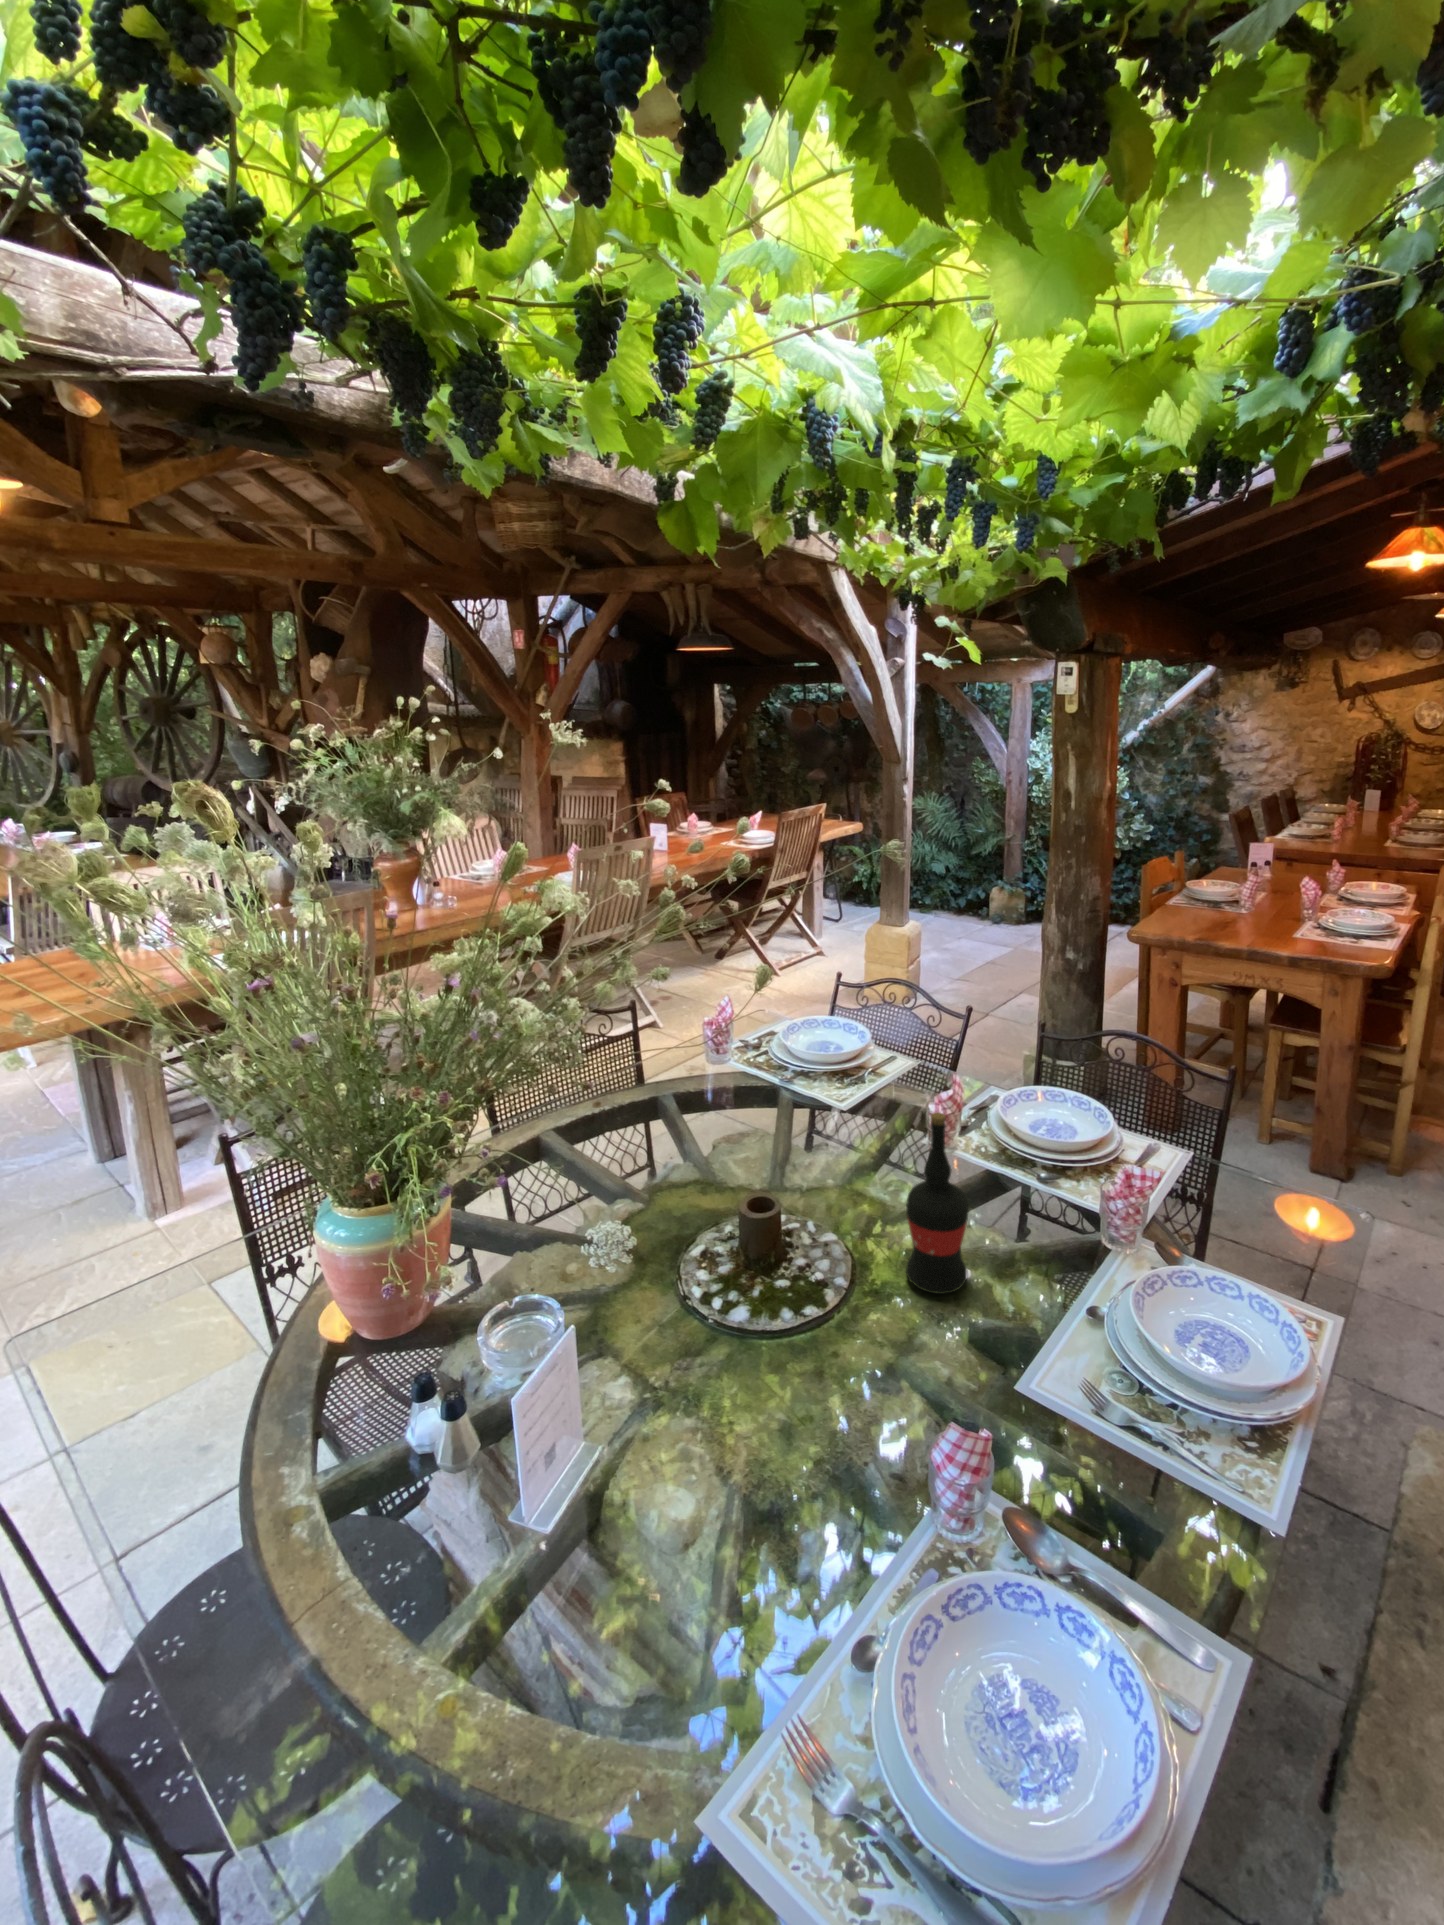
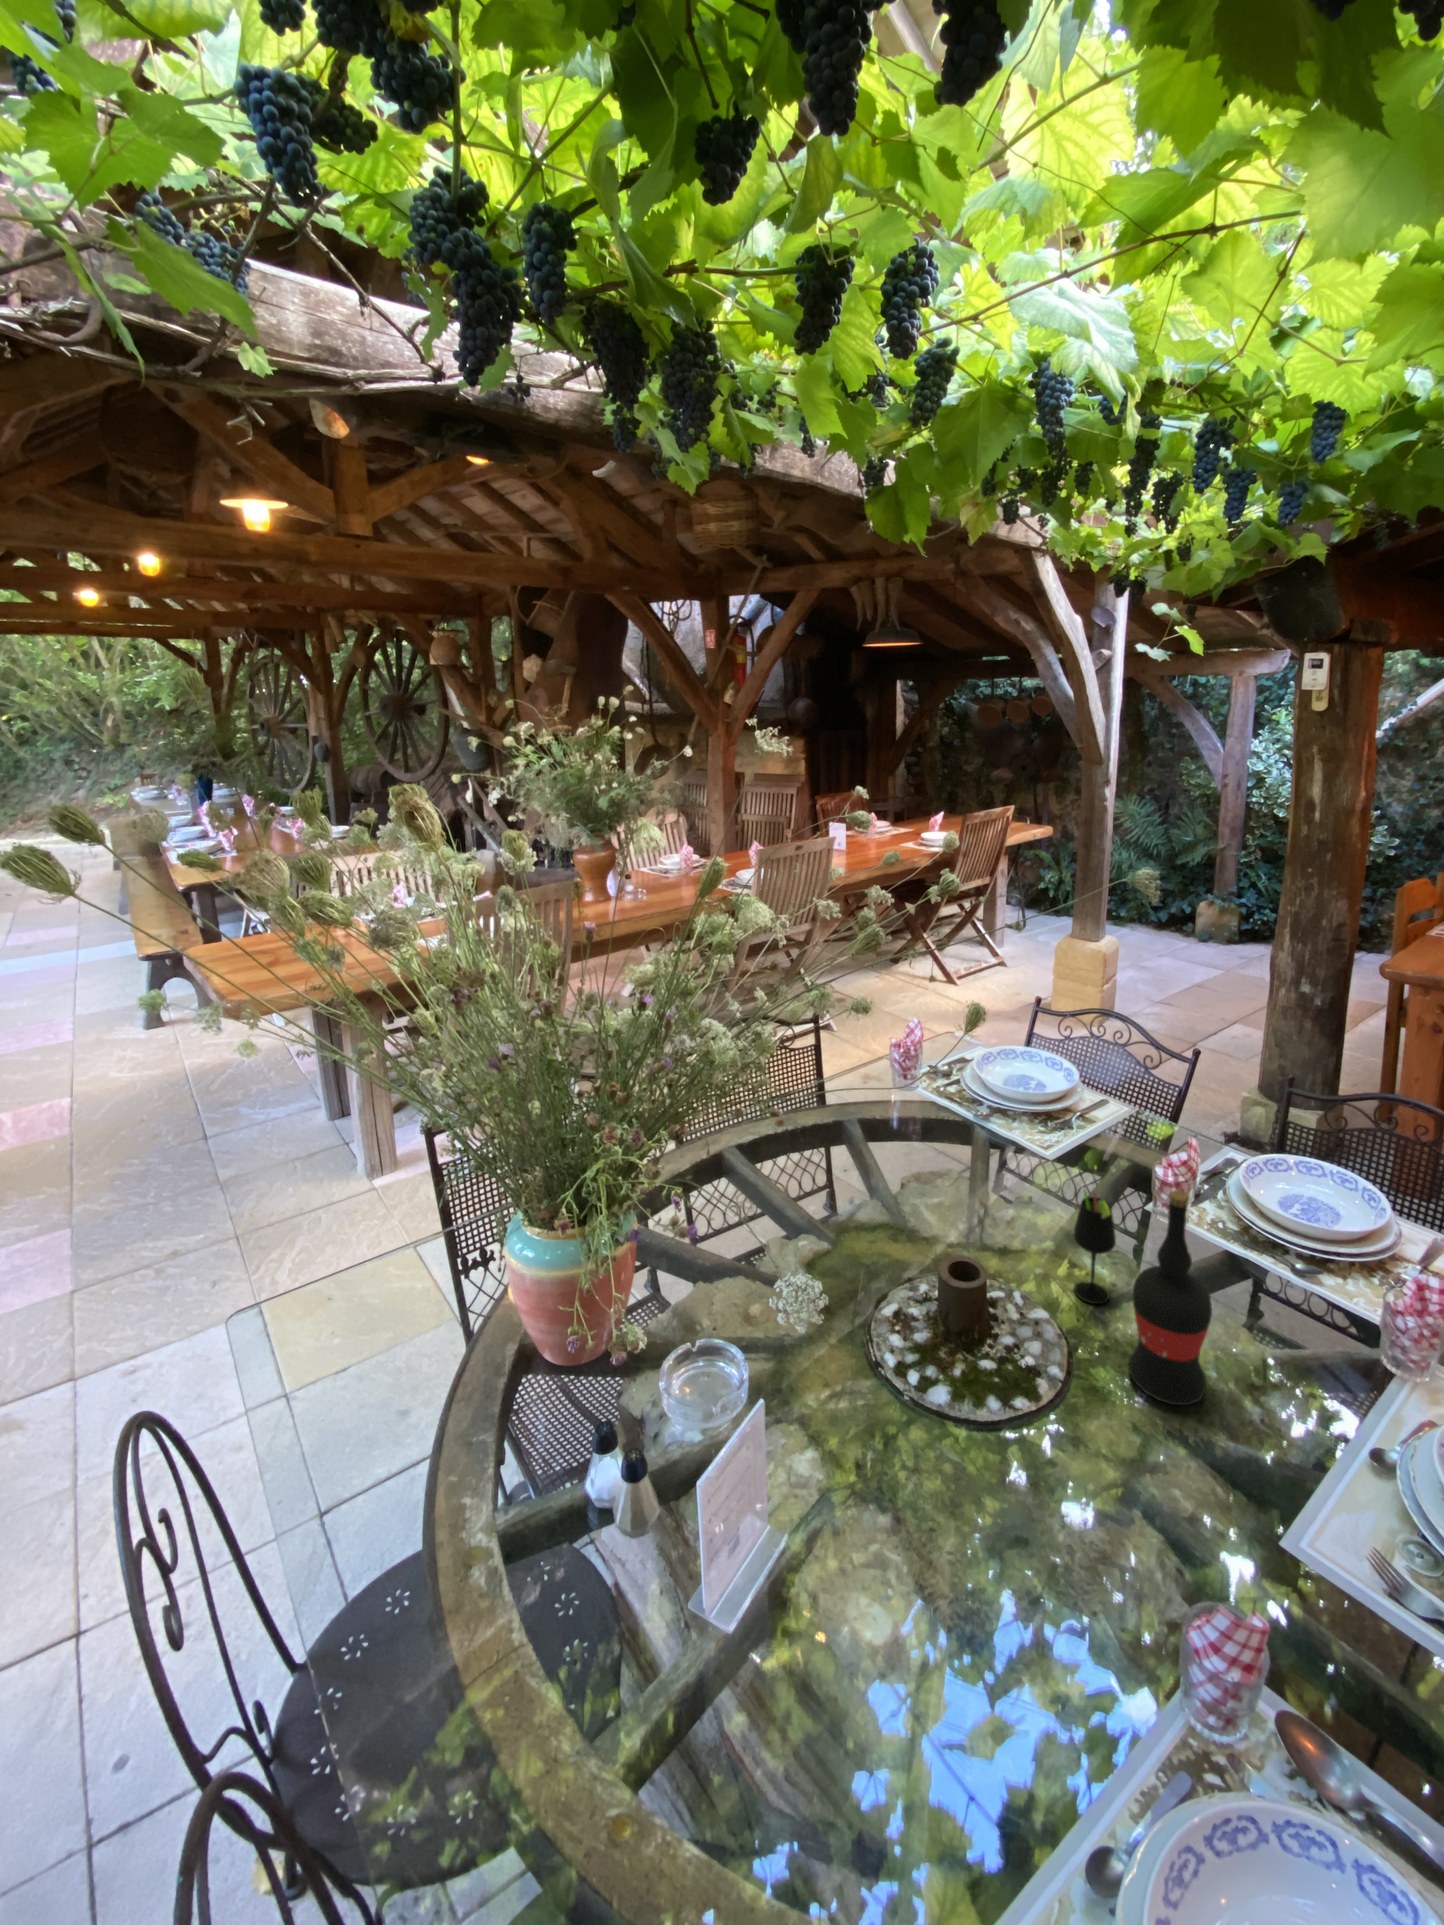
wine glass: none [862,1125,897,1226] -> present [1074,1191,1116,1304]

